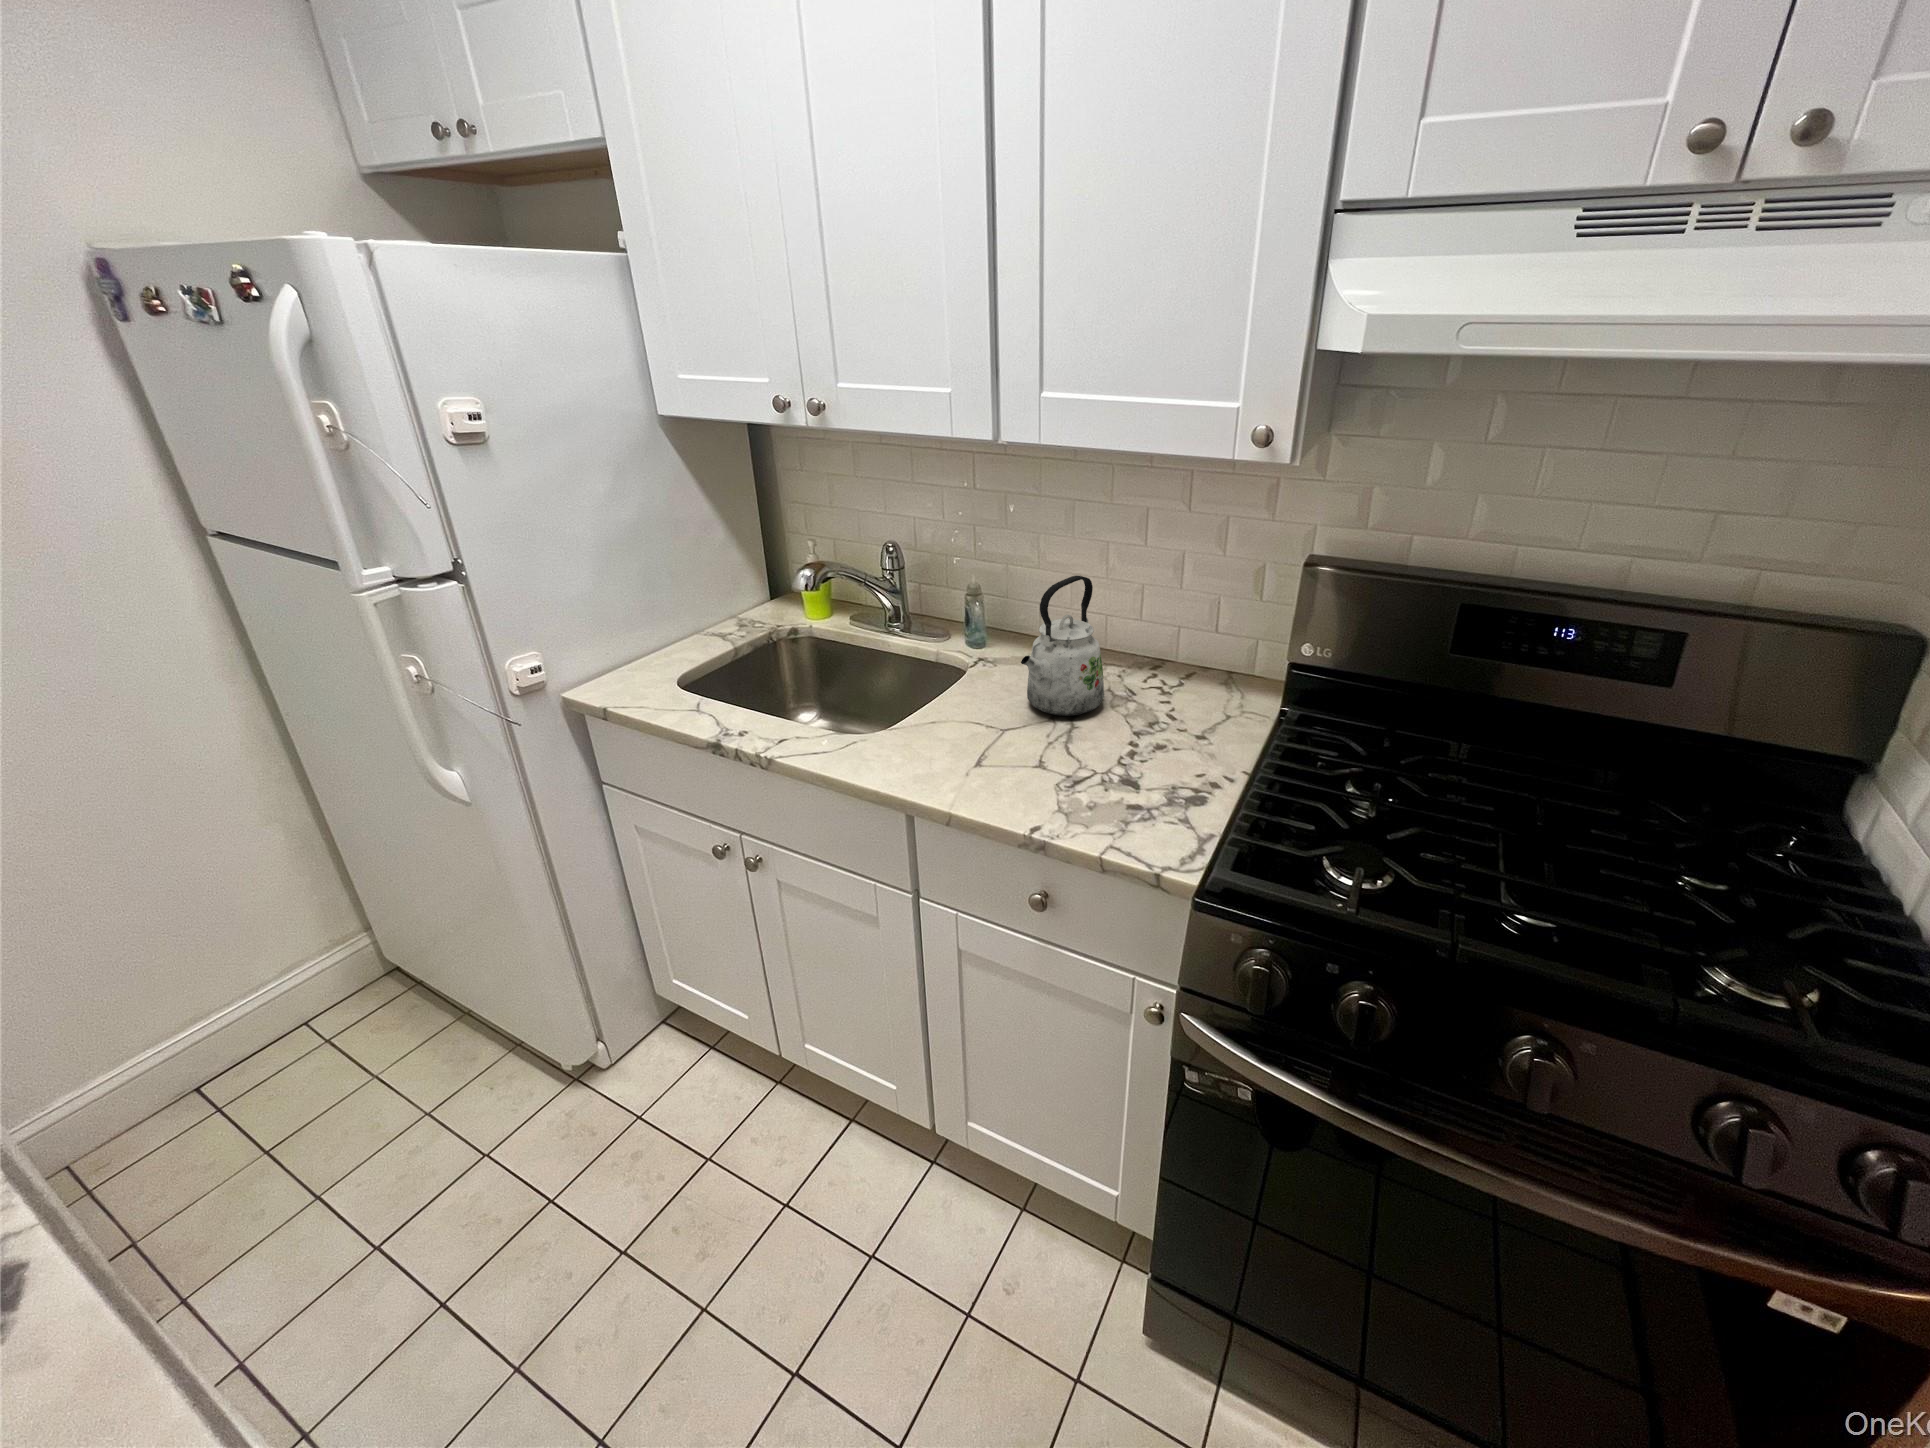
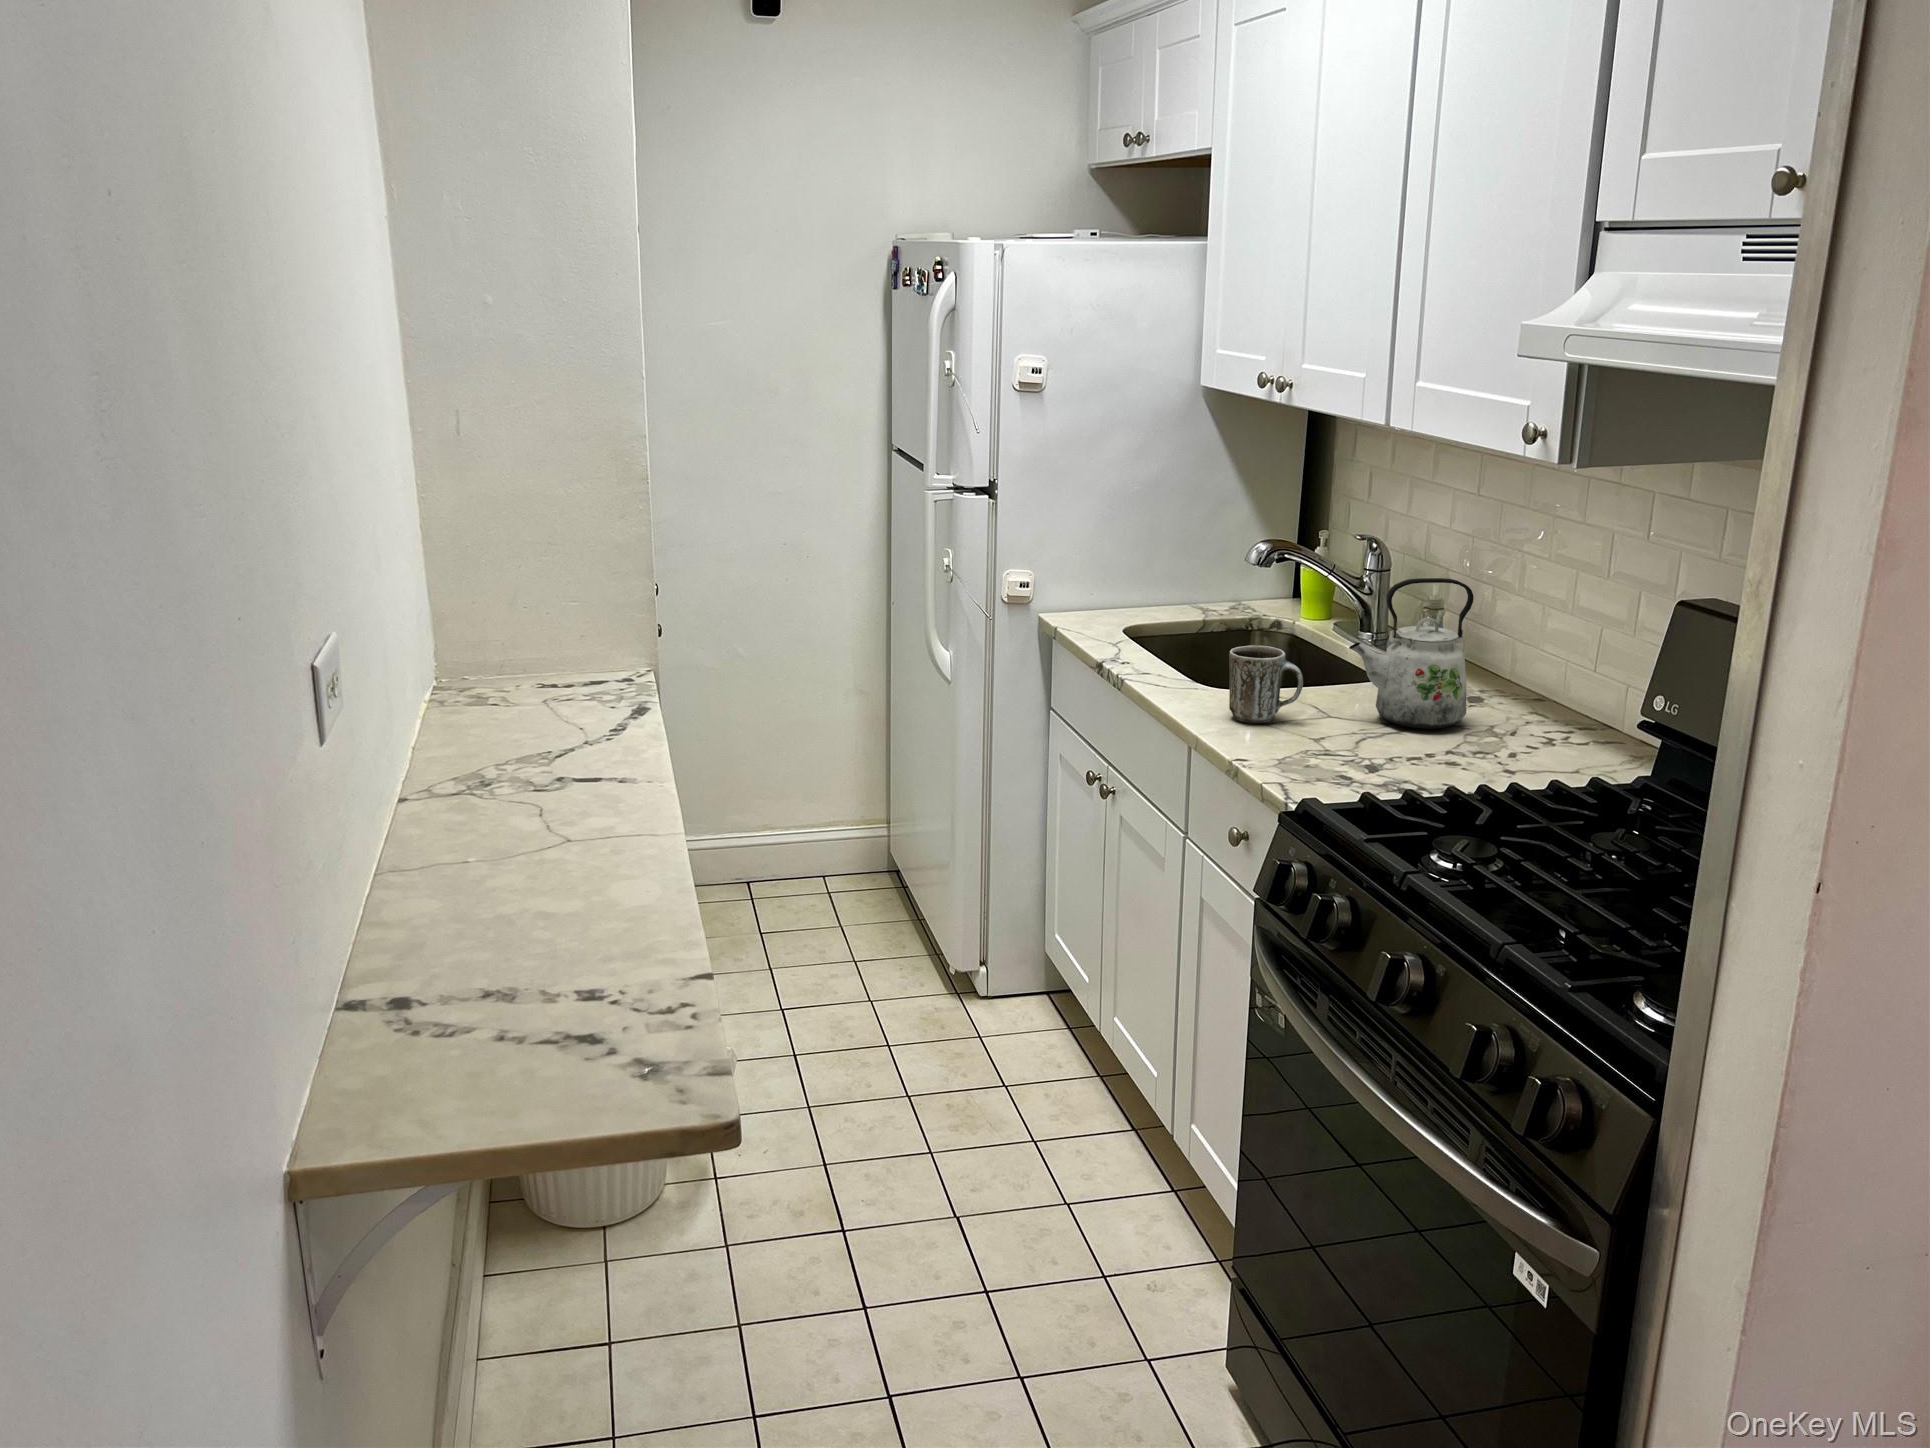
mug: none [928,685,1002,769] -> present [1229,646,1303,723]

